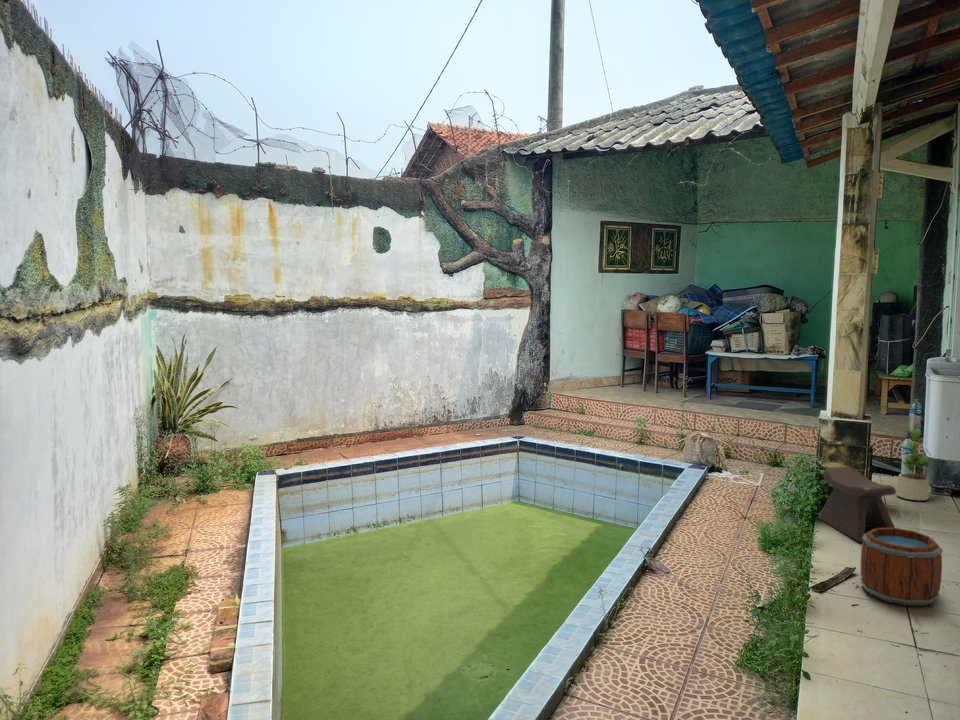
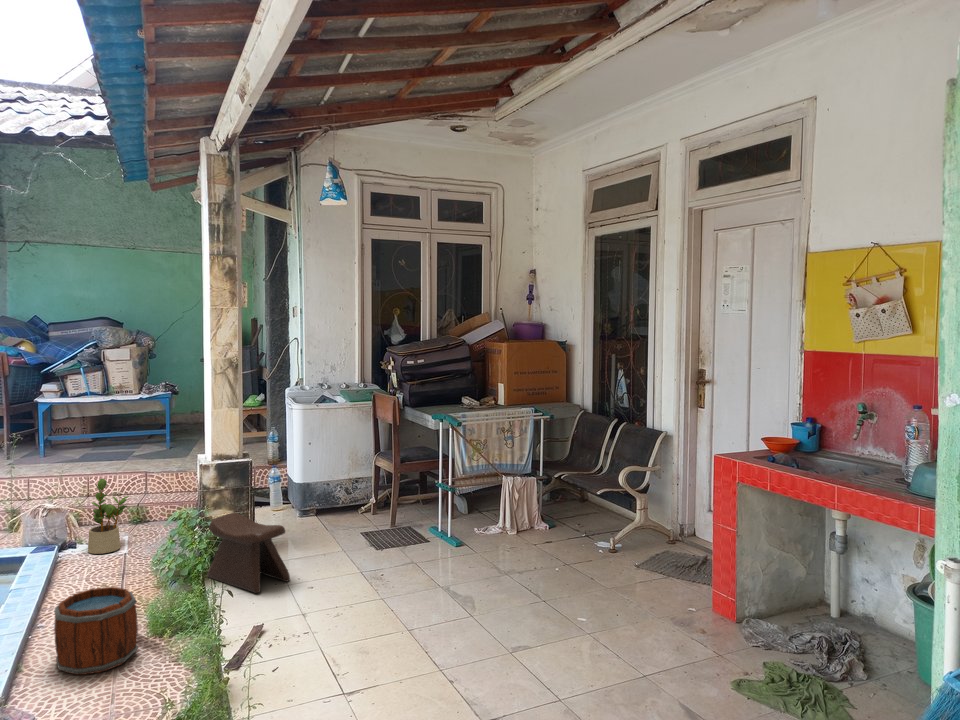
potted plant: present [896,428,934,500] -> present [88,479,129,554]
bucket: present [860,528,943,606] -> present [54,587,138,675]

